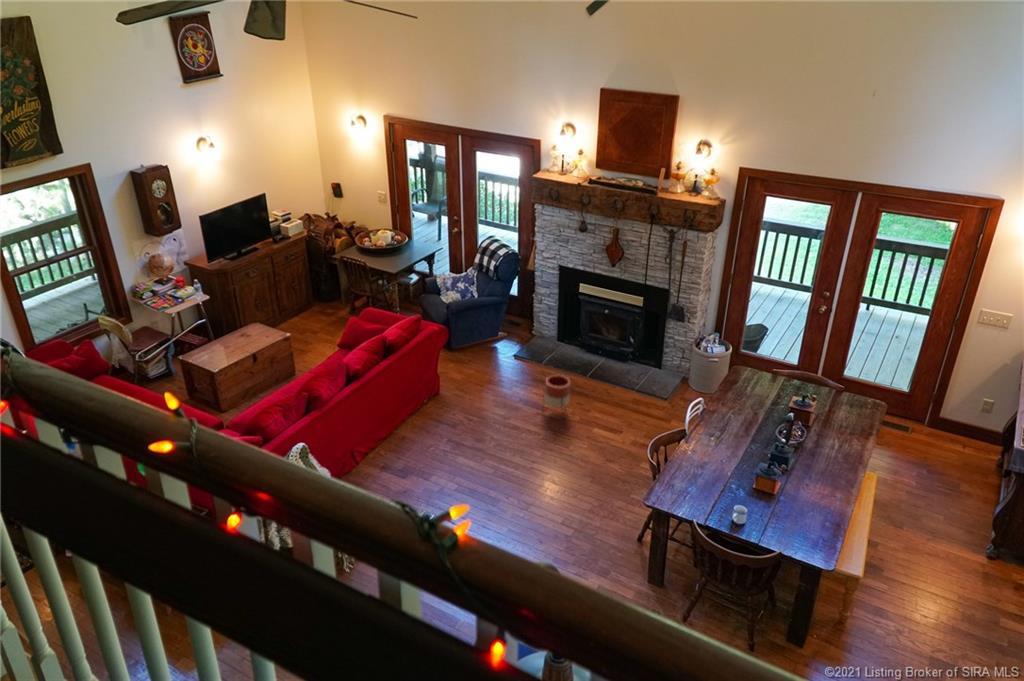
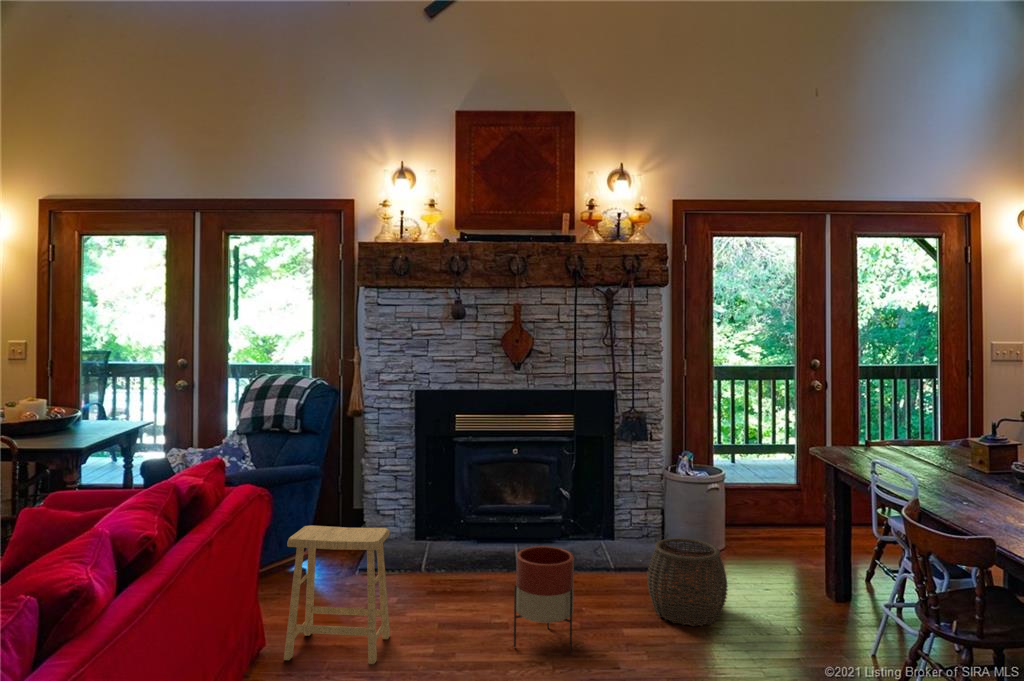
footstool: none [462,343,503,401] -> present [284,525,390,664]
woven basket: none [613,386,651,428] -> present [647,538,728,626]

